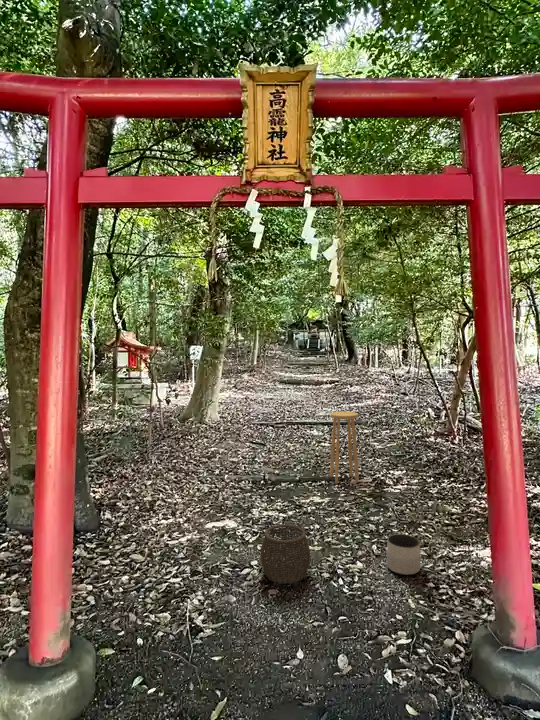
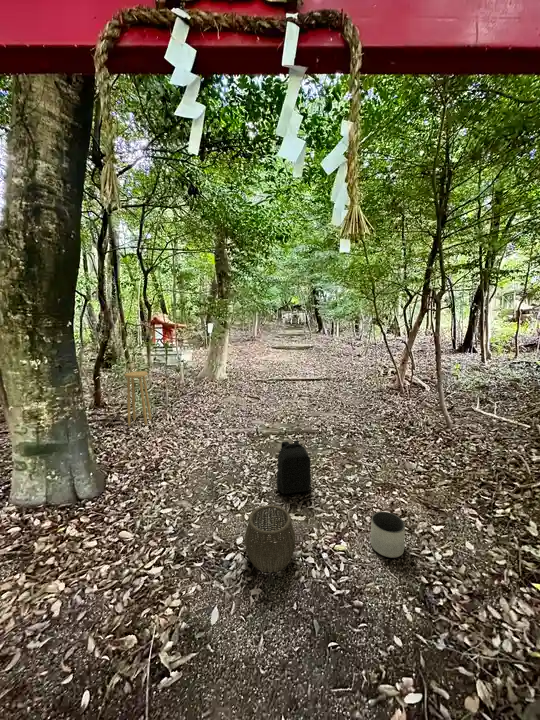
stool: present [330,411,359,484] -> present [125,371,151,426]
backpack: none [291,472,328,529] -> present [277,440,311,494]

